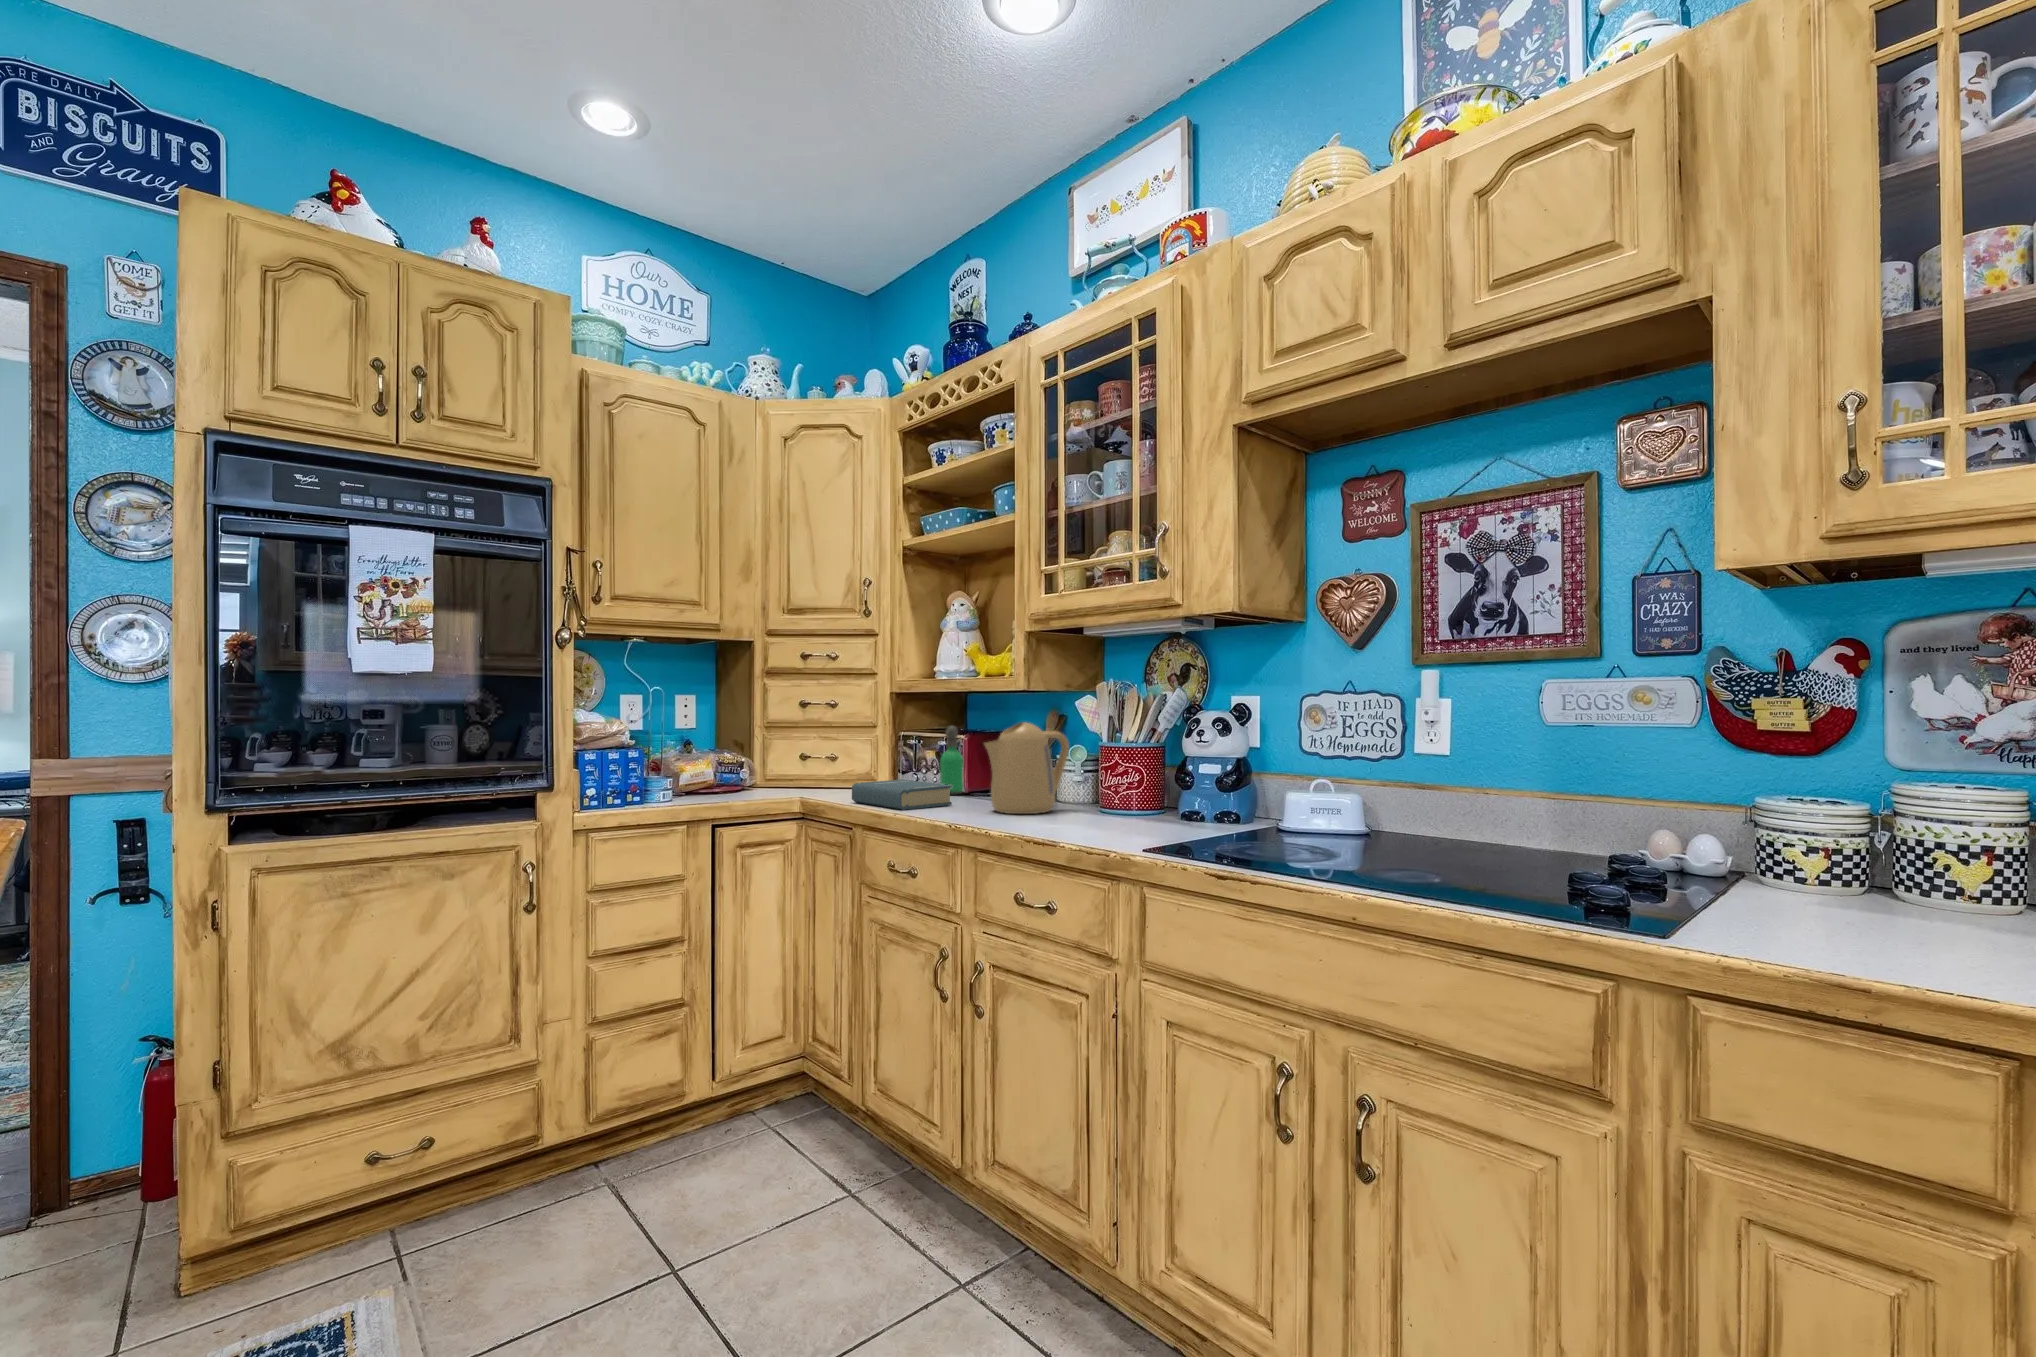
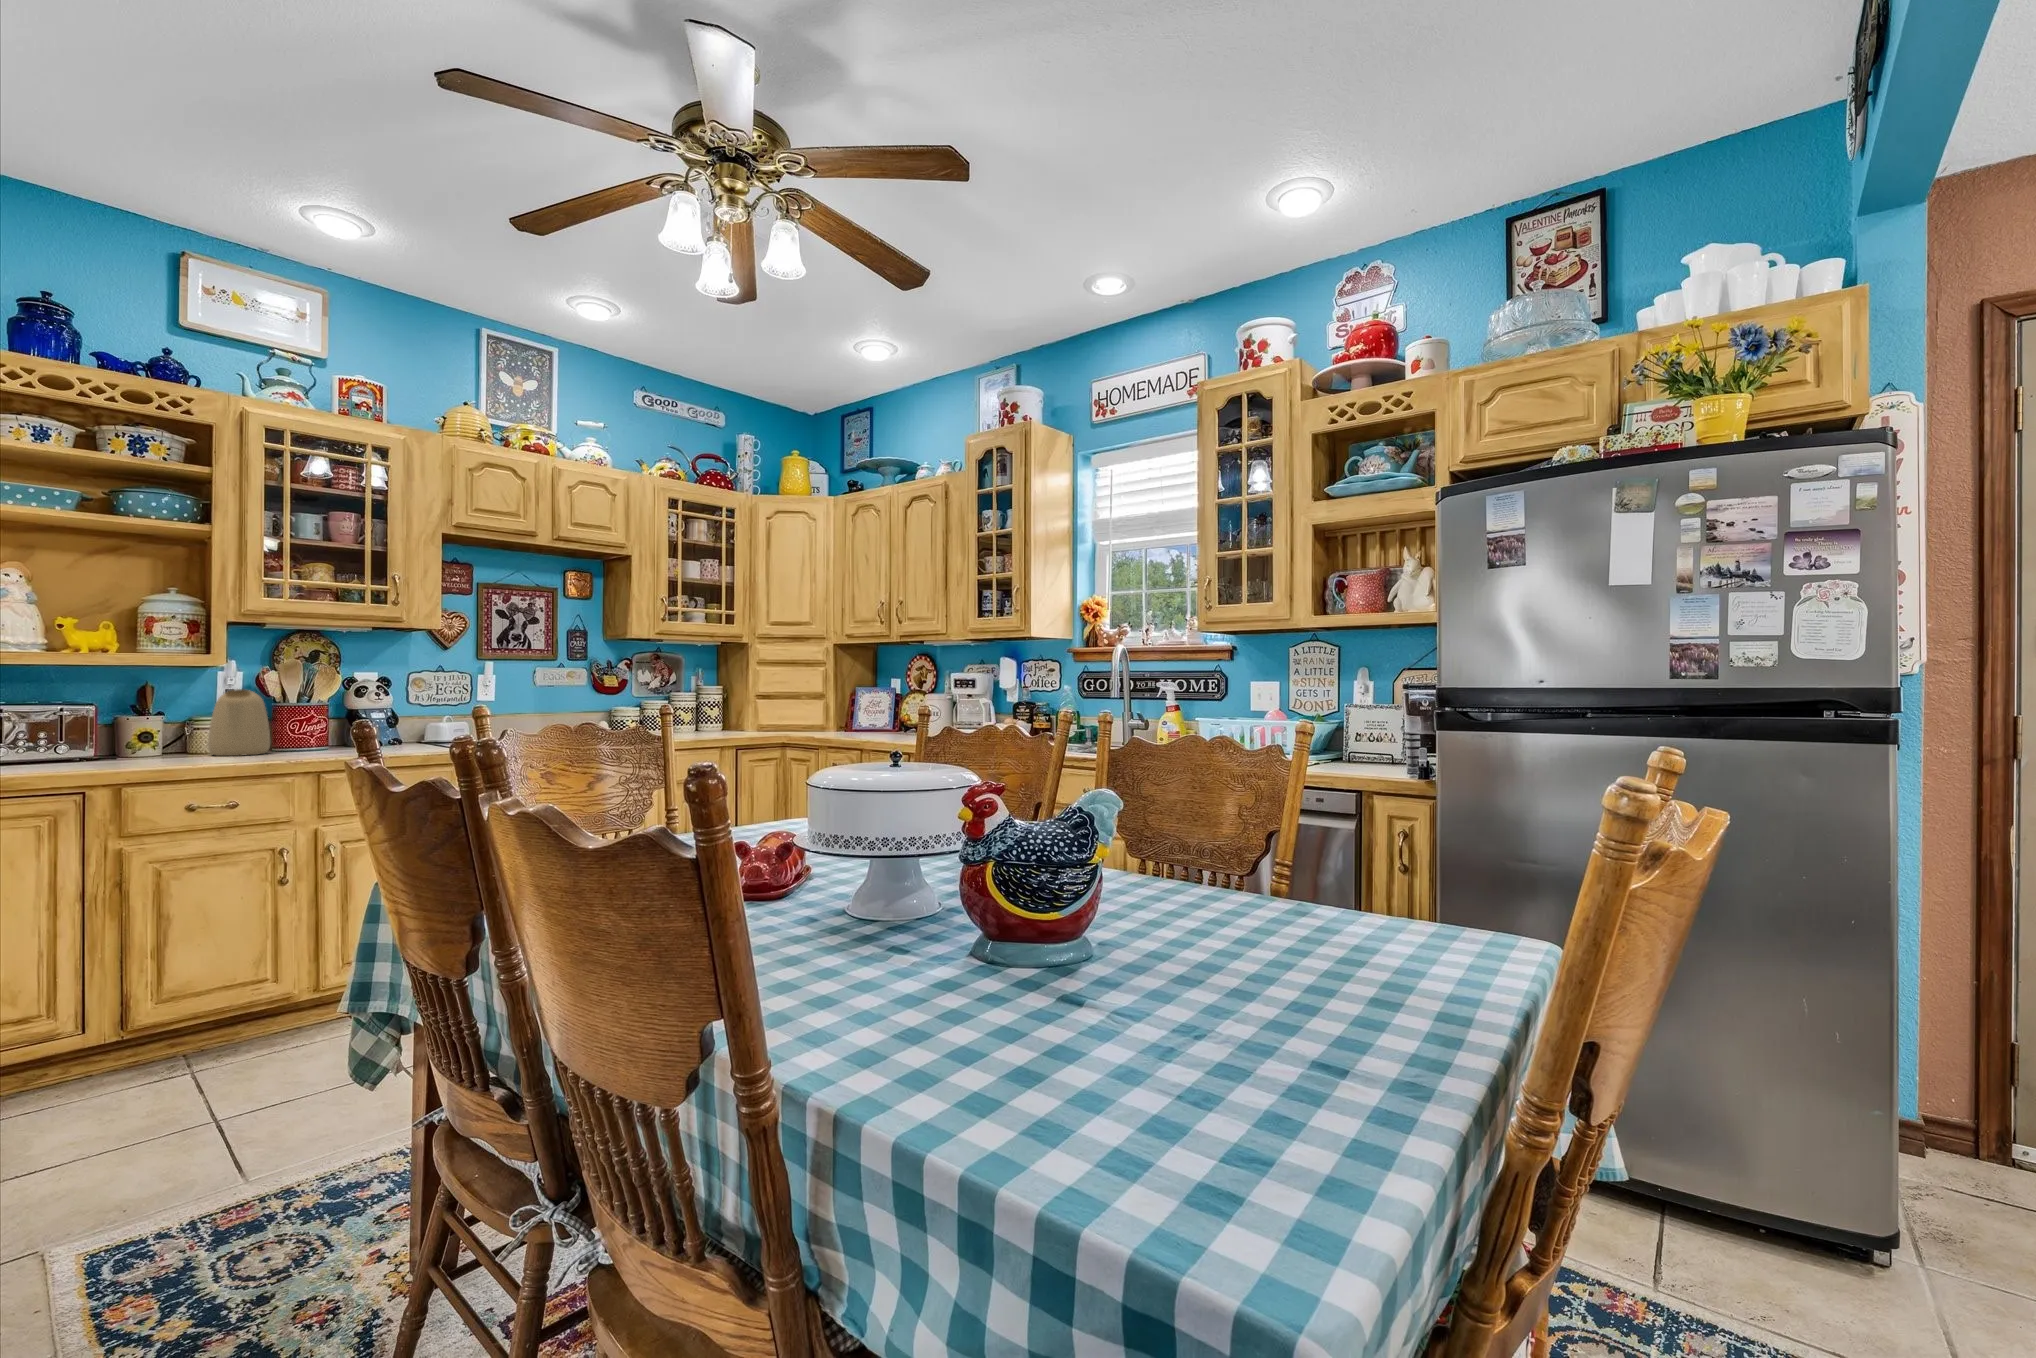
soap dispenser: present [940,726,964,795] -> none [27,695,61,760]
hardback book: present [852,779,952,810] -> none [48,743,161,767]

